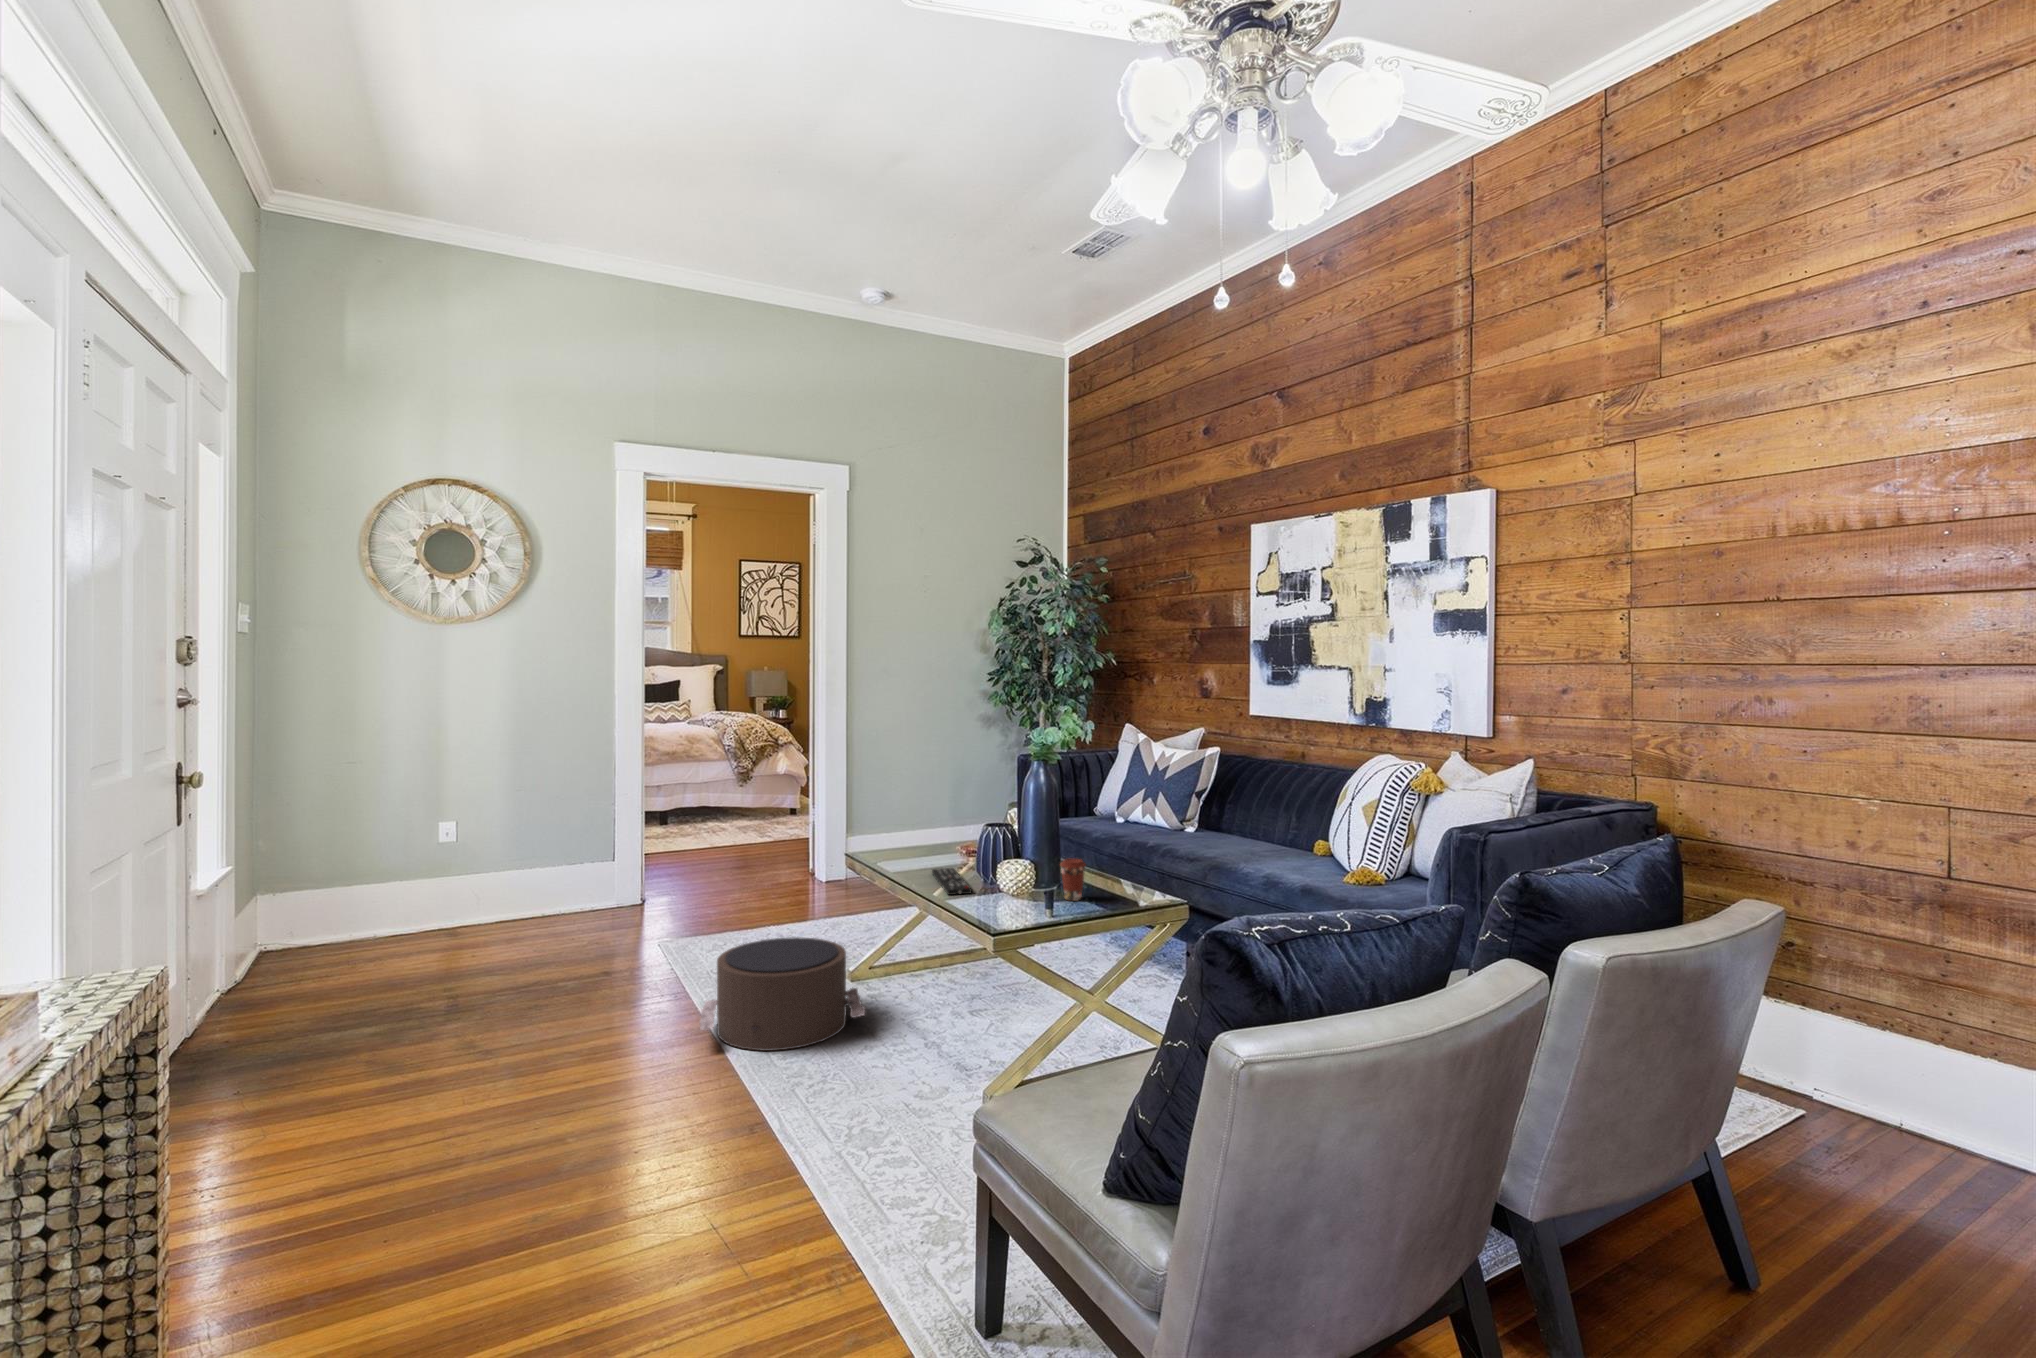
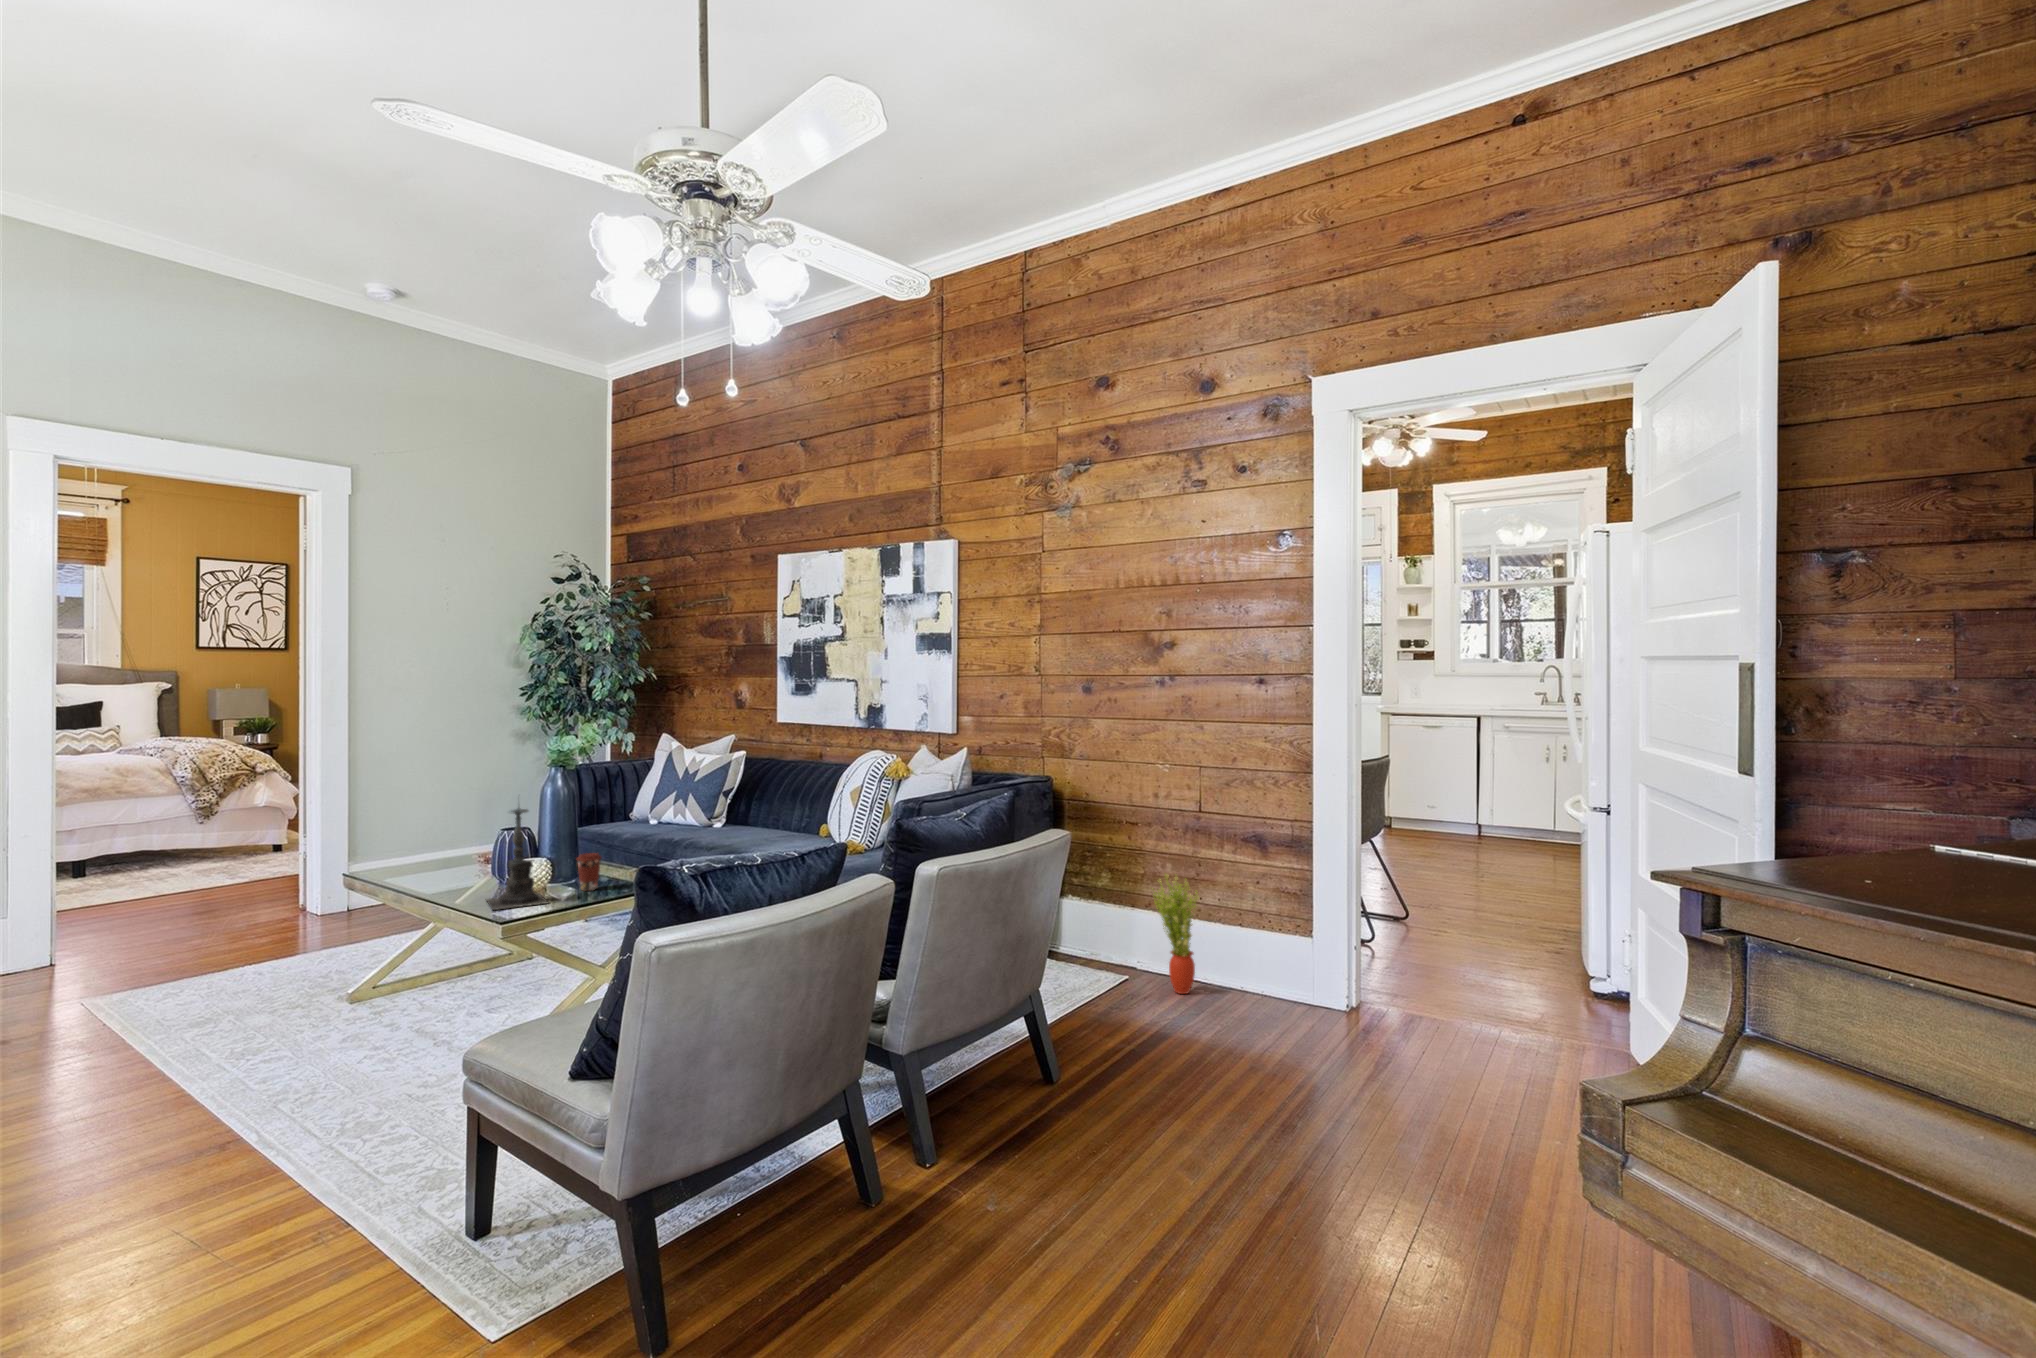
candle holder: none [972,792,1035,916] -> present [487,807,547,910]
remote control: present [932,868,972,895] -> none [444,874,486,897]
pouf: present [700,937,865,1051] -> none [156,958,366,1076]
potted plant: none [1831,954,1930,1140] -> present [1155,874,1199,994]

